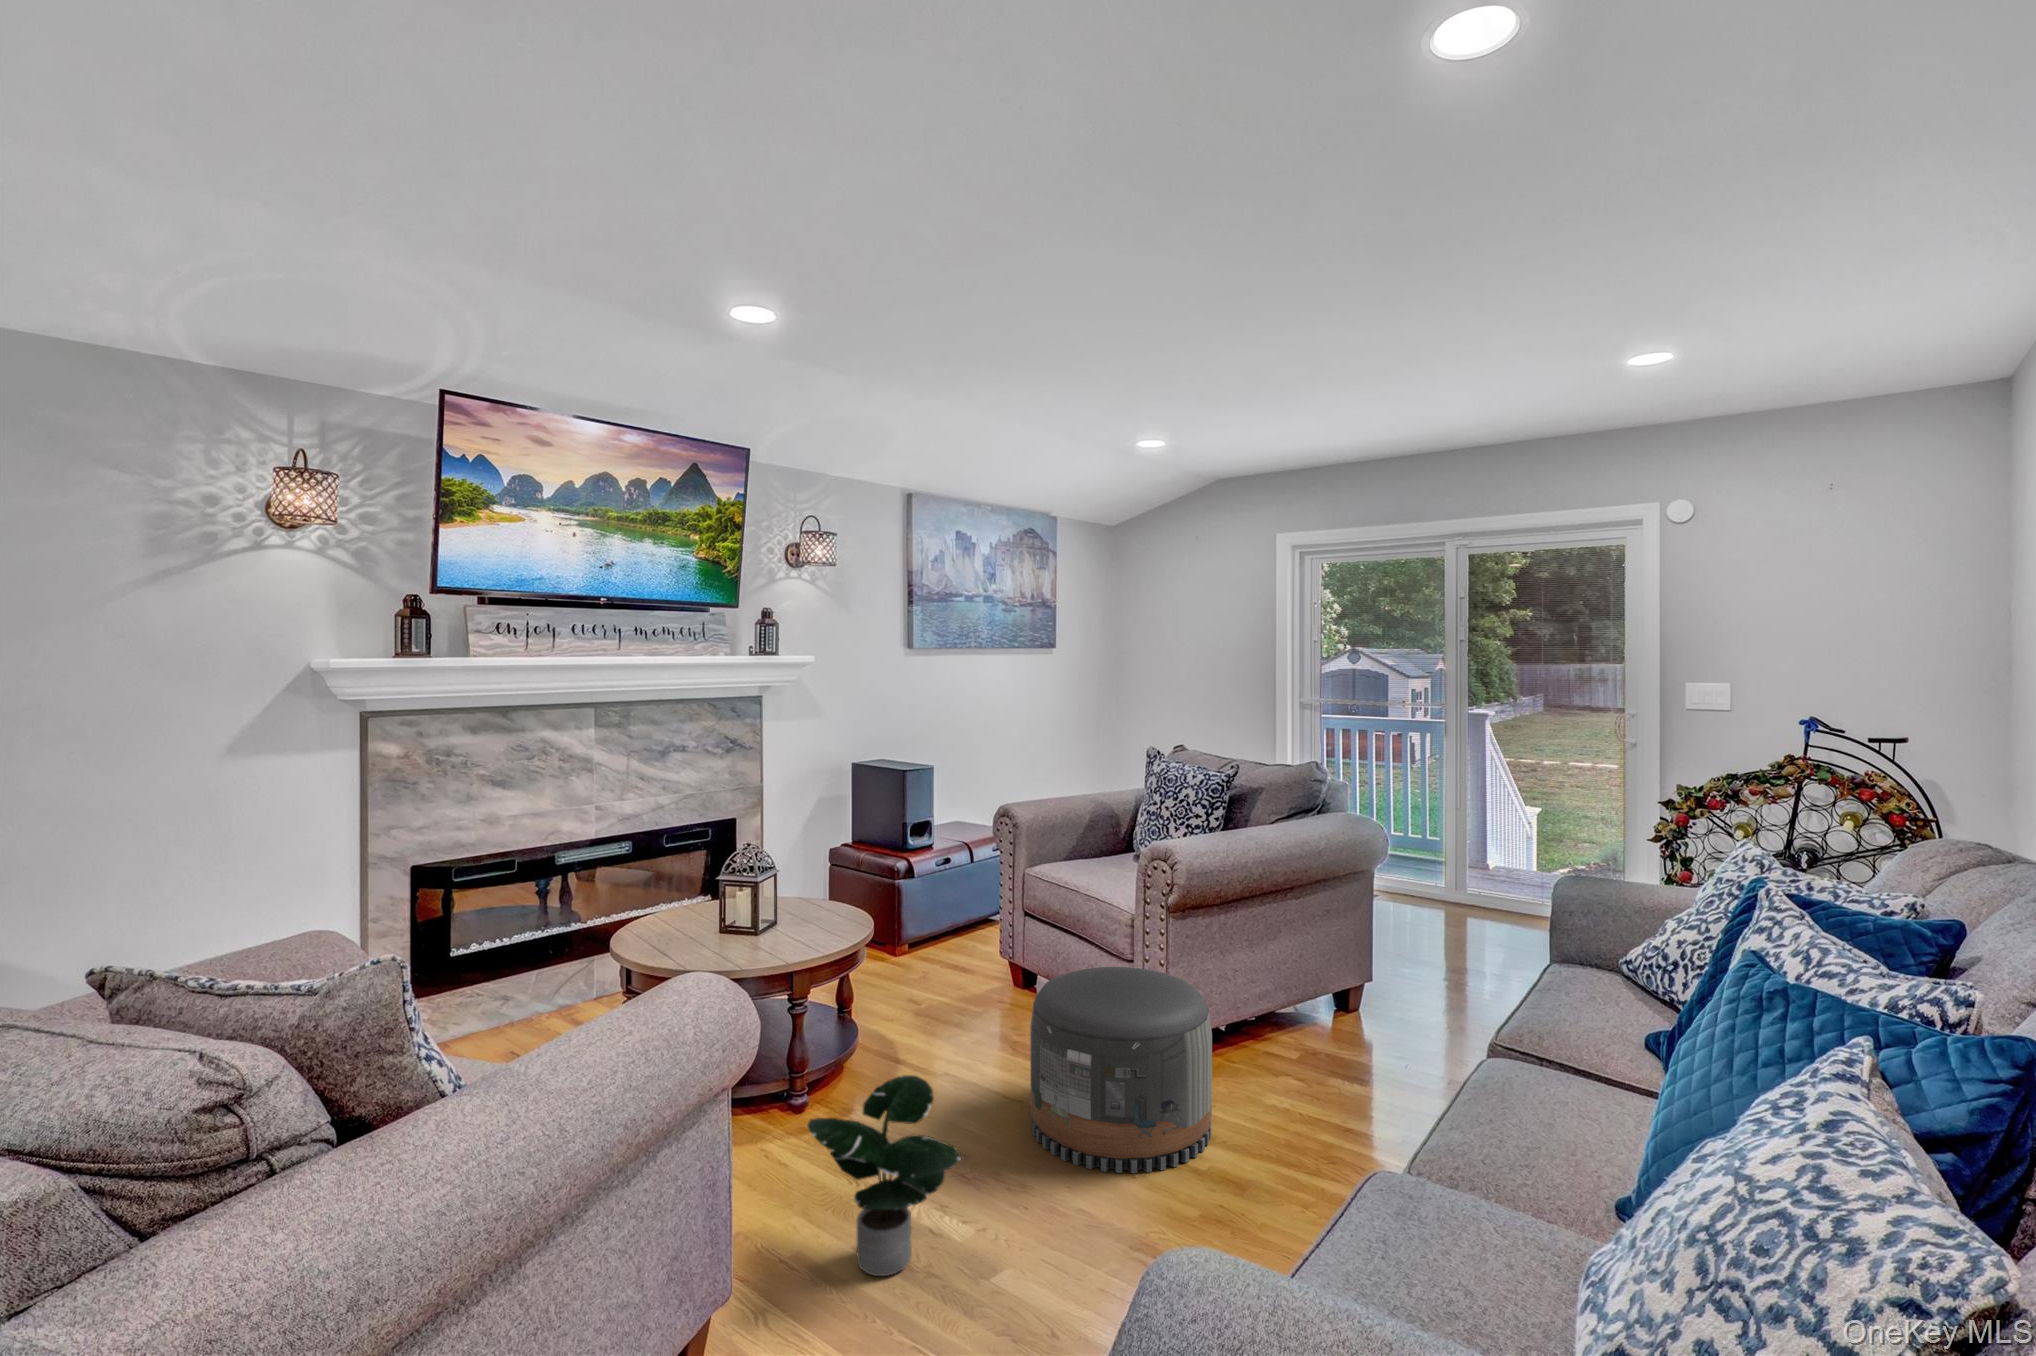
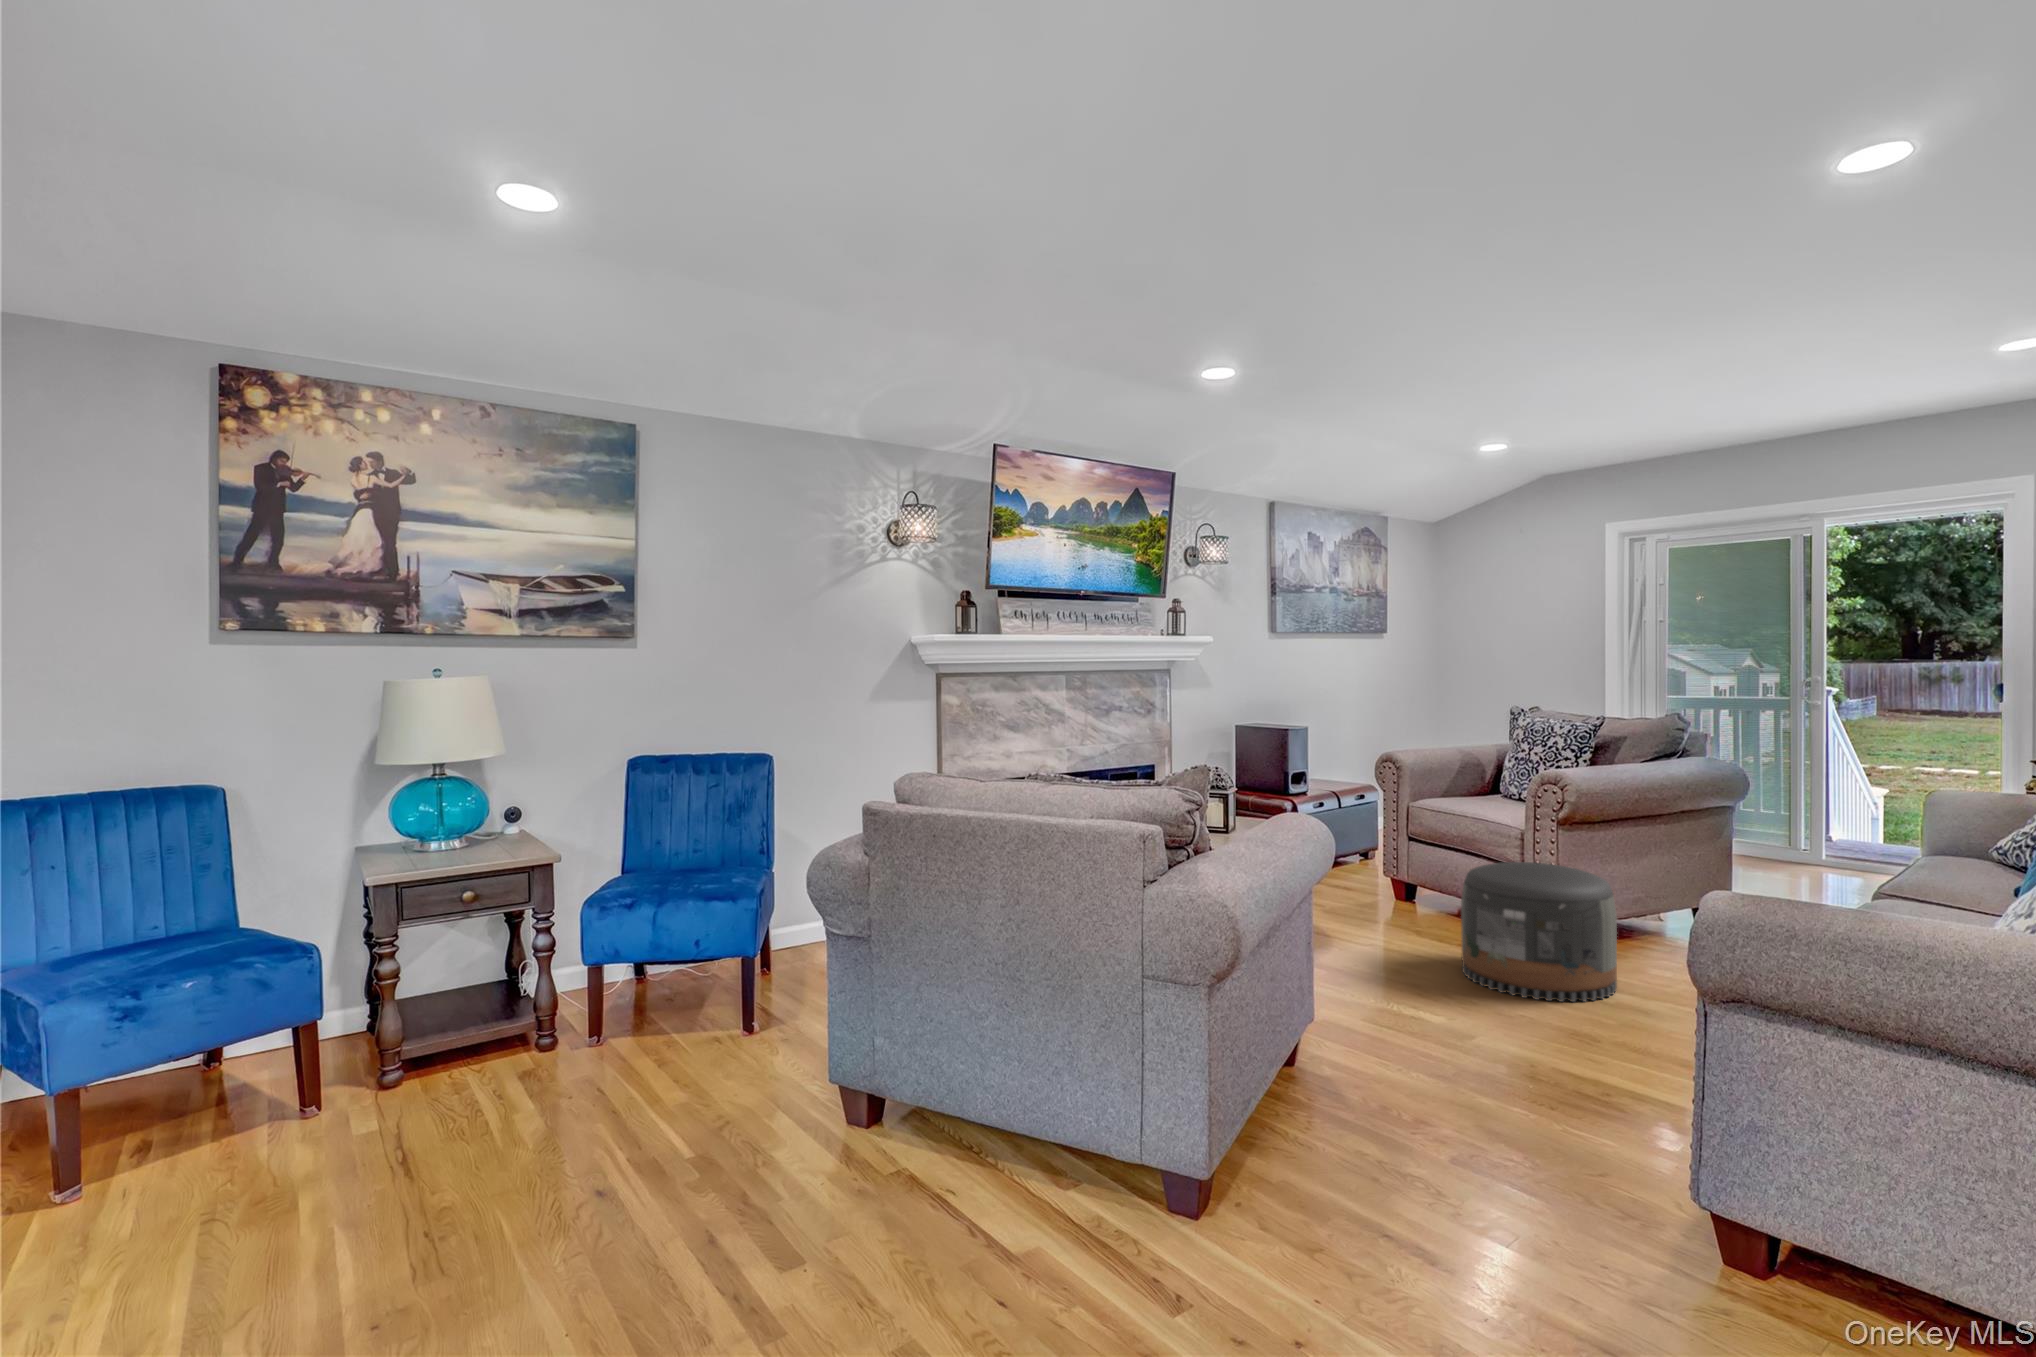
potted plant: present [807,1075,961,1276] -> none [1345,910,1459,1035]

